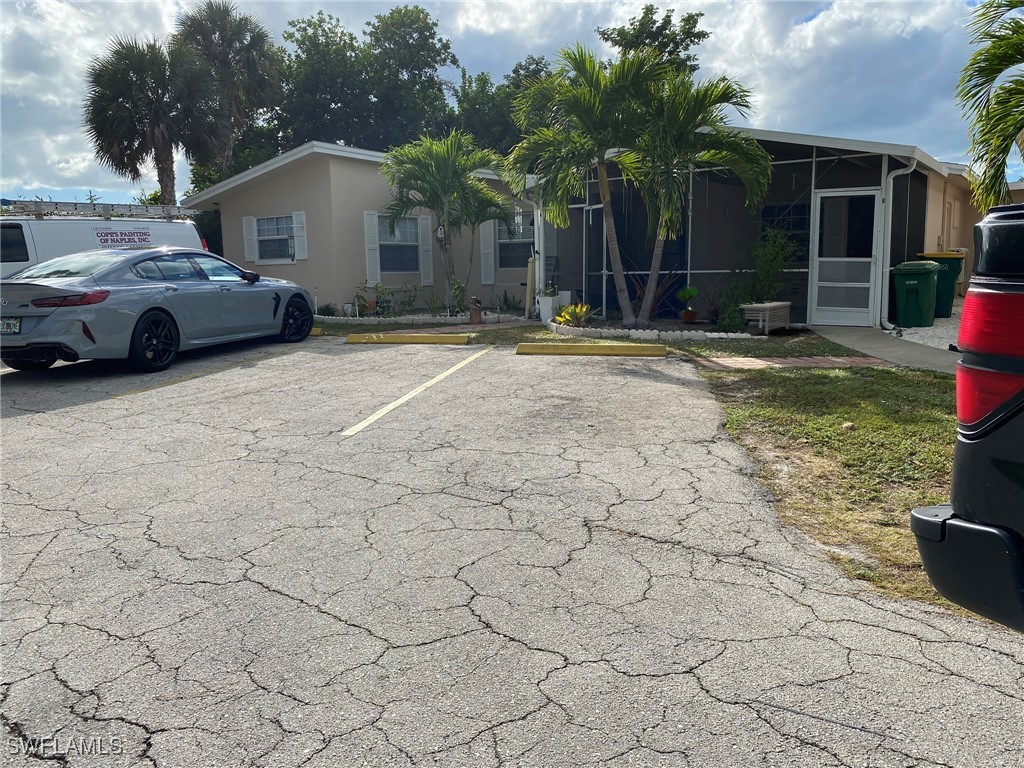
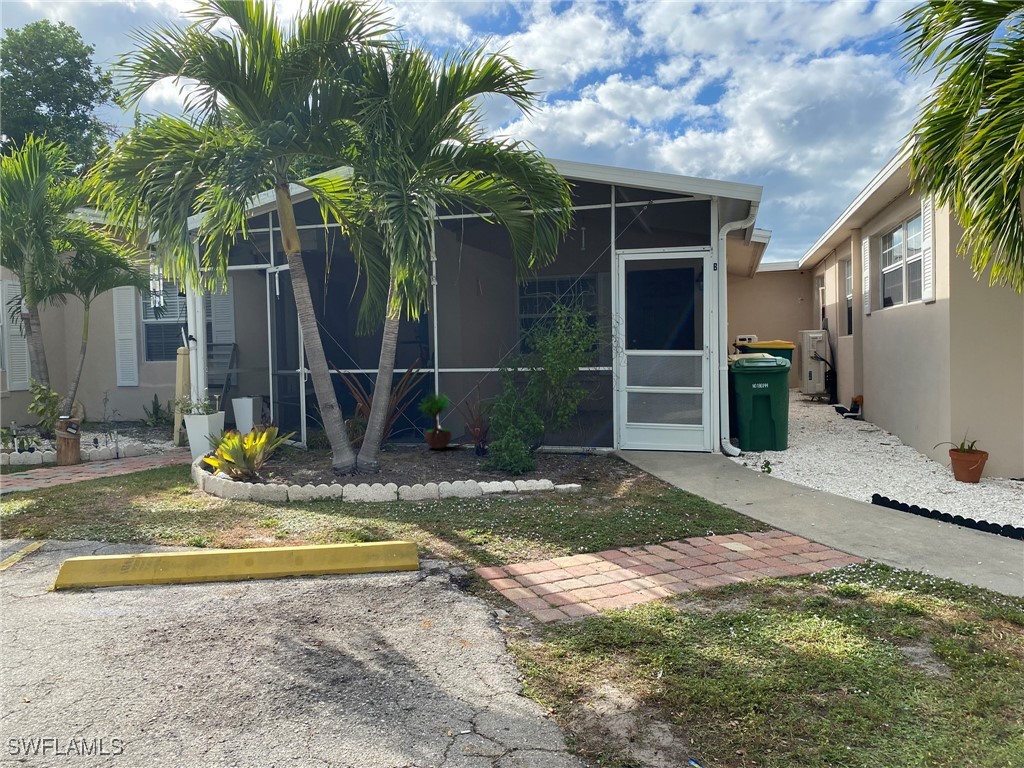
storage bench: present [738,302,791,334] -> none [521,417,595,476]

